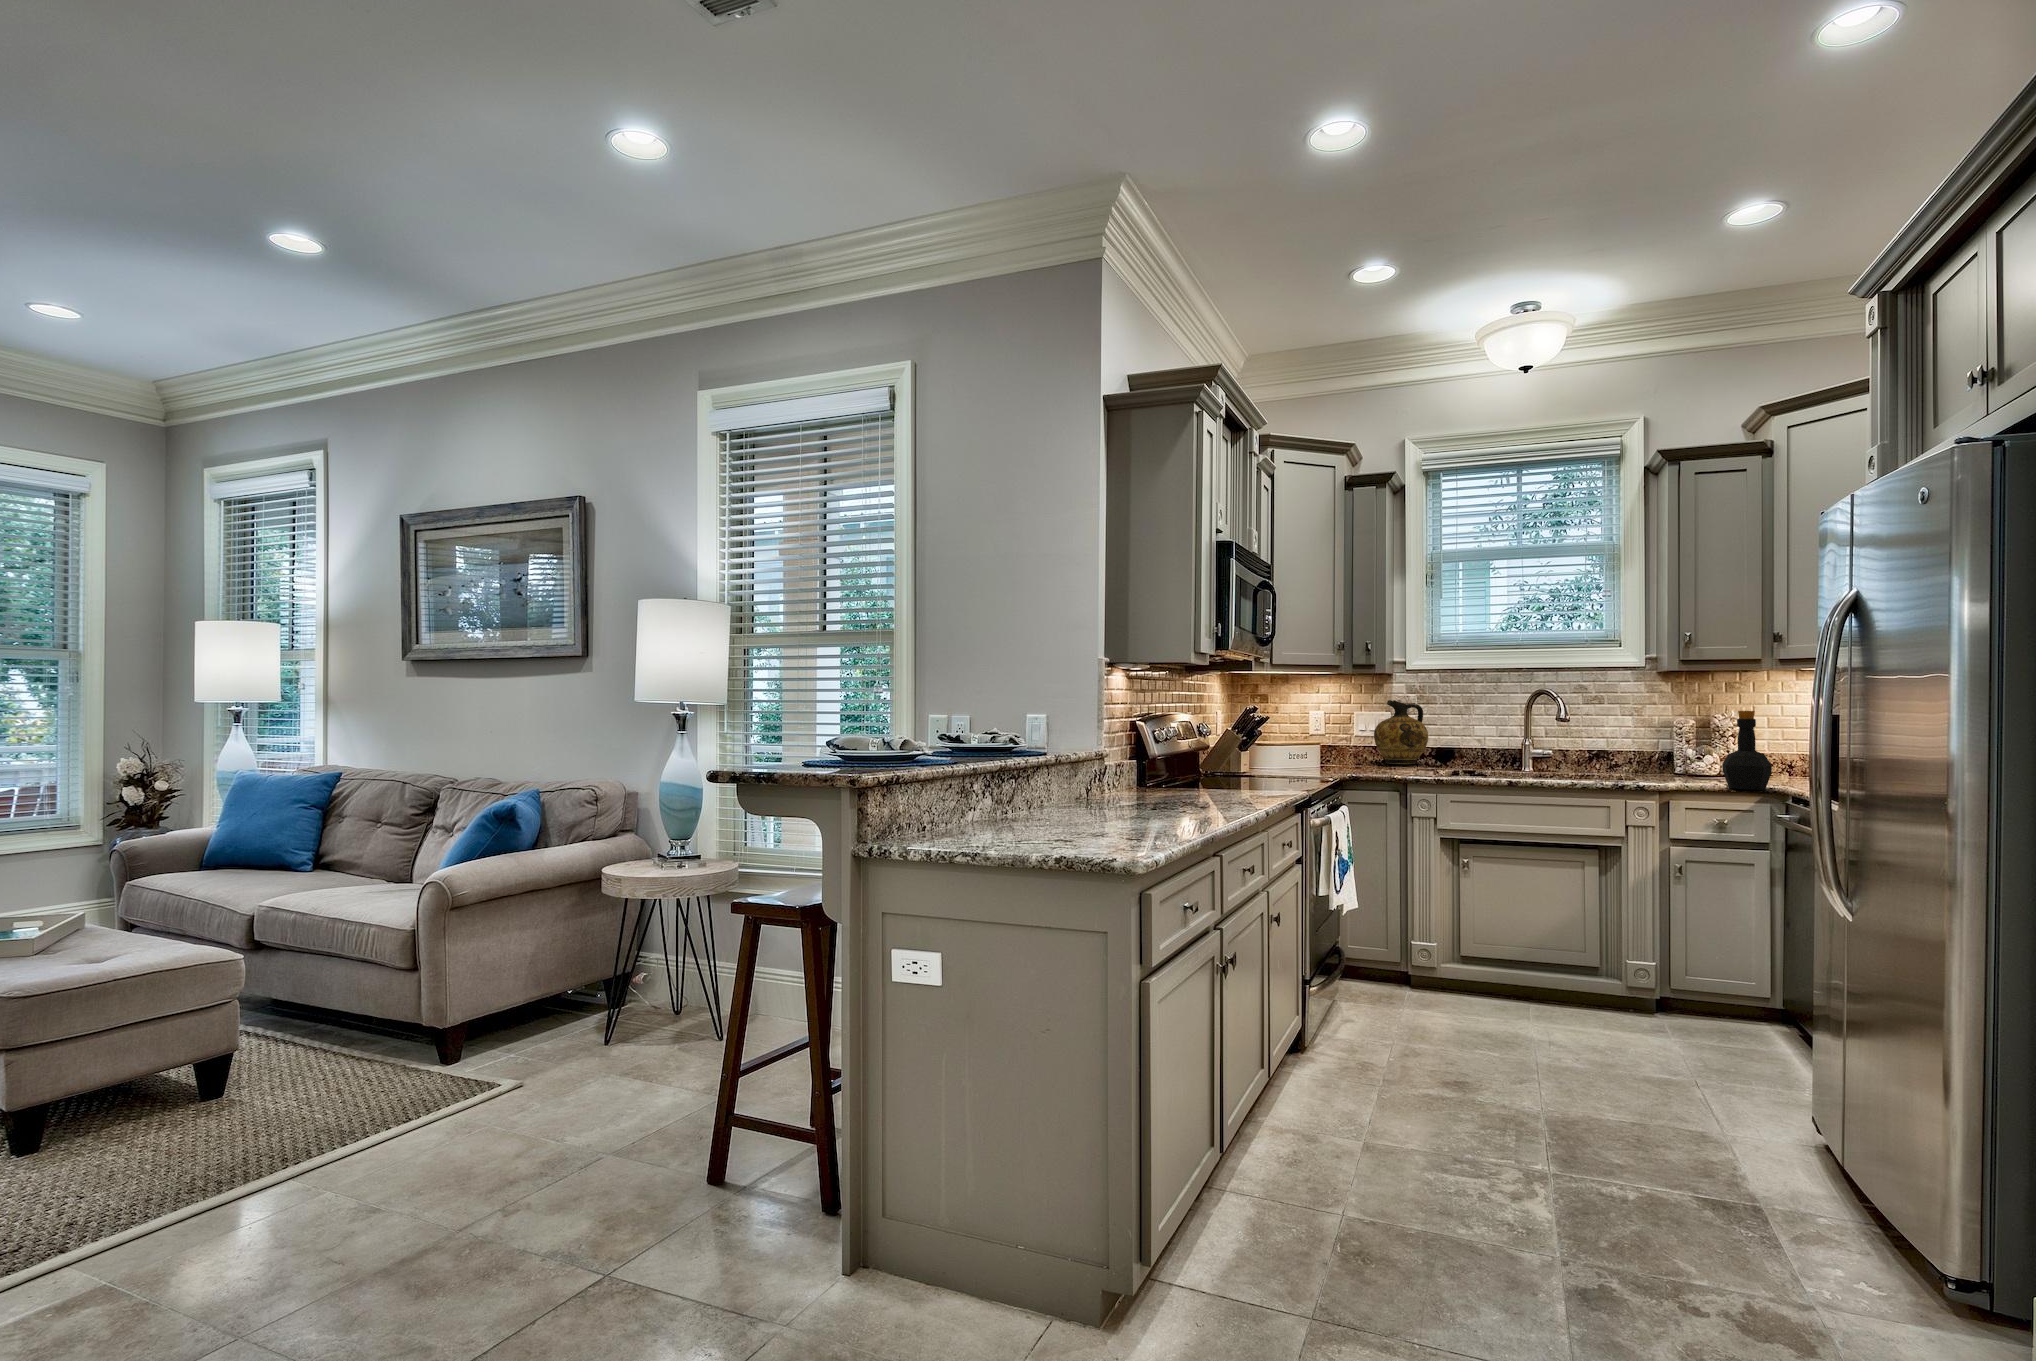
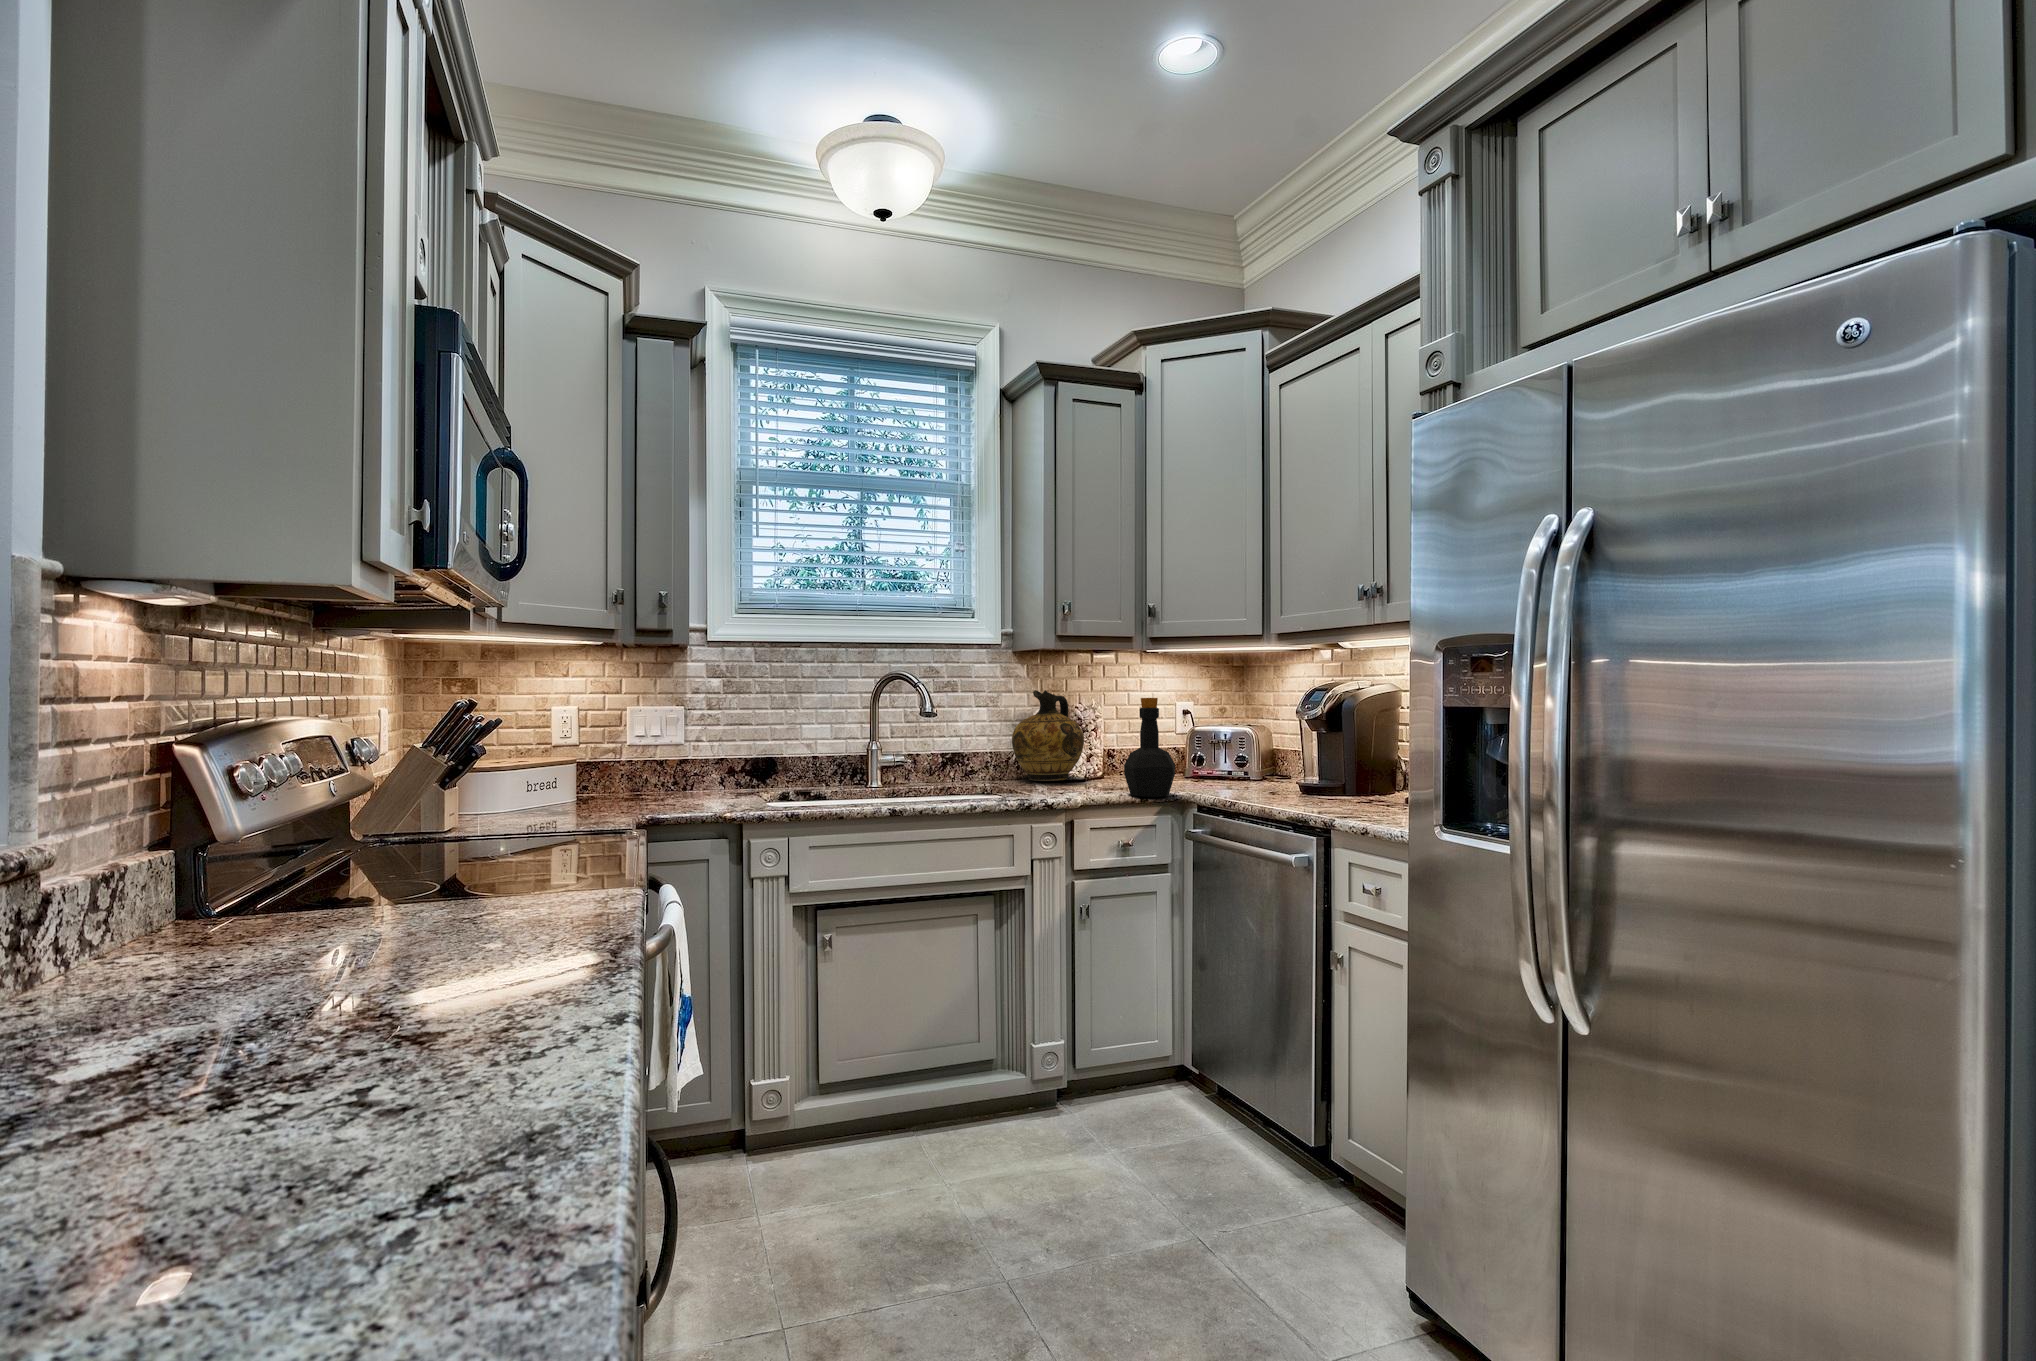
ceramic jug: present [1374,700,1428,764] -> present [1012,690,1084,781]

